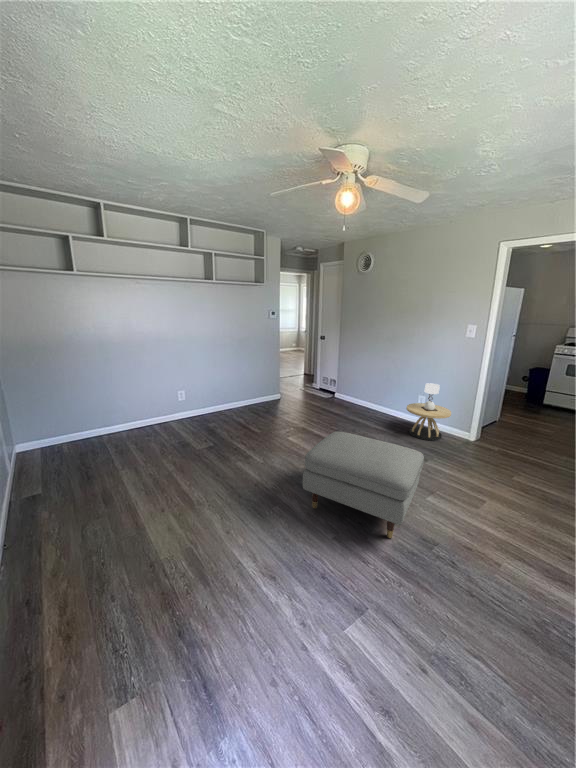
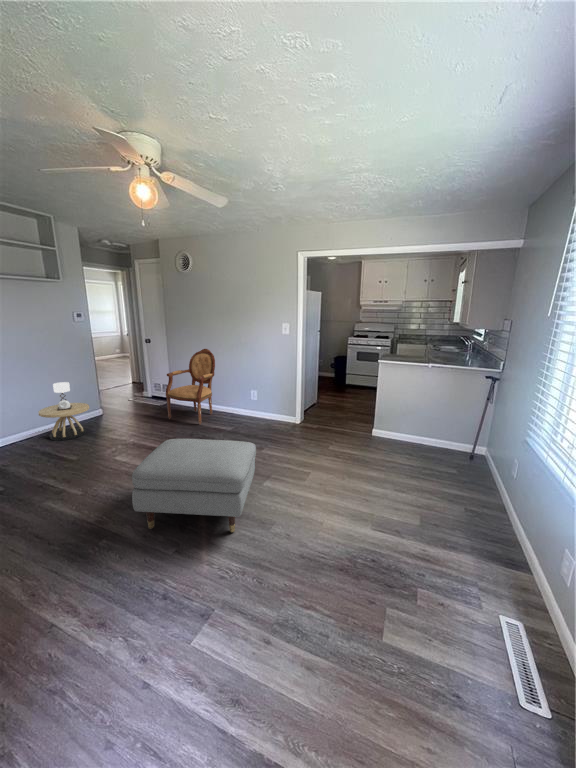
armchair: none [333,348,384,422] -> present [166,349,215,425]
side table: present [406,383,451,441] -> present [38,382,89,440]

